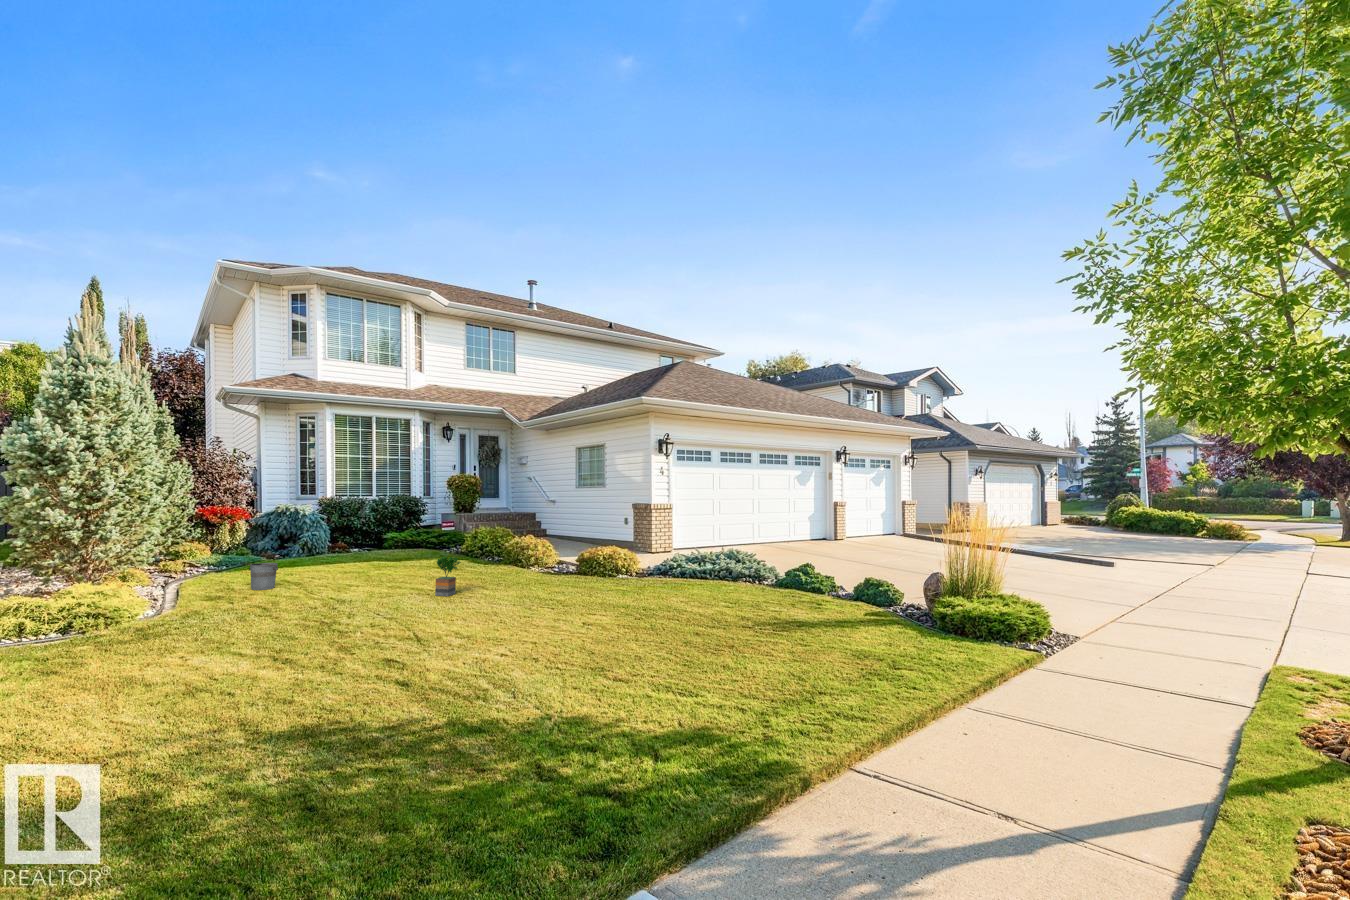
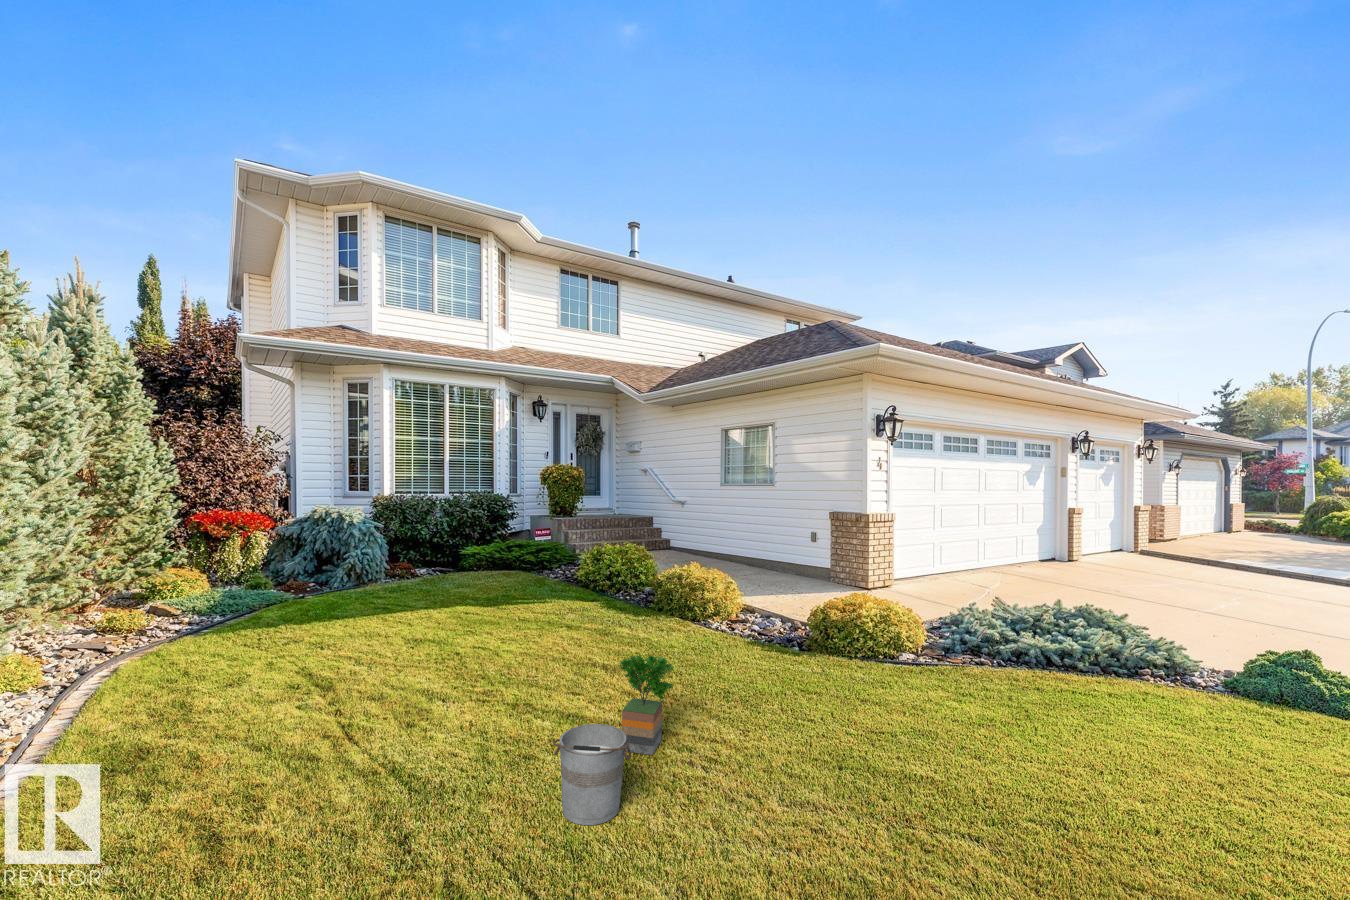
bucket: present [247,563,278,590] -> present [553,724,631,825]

